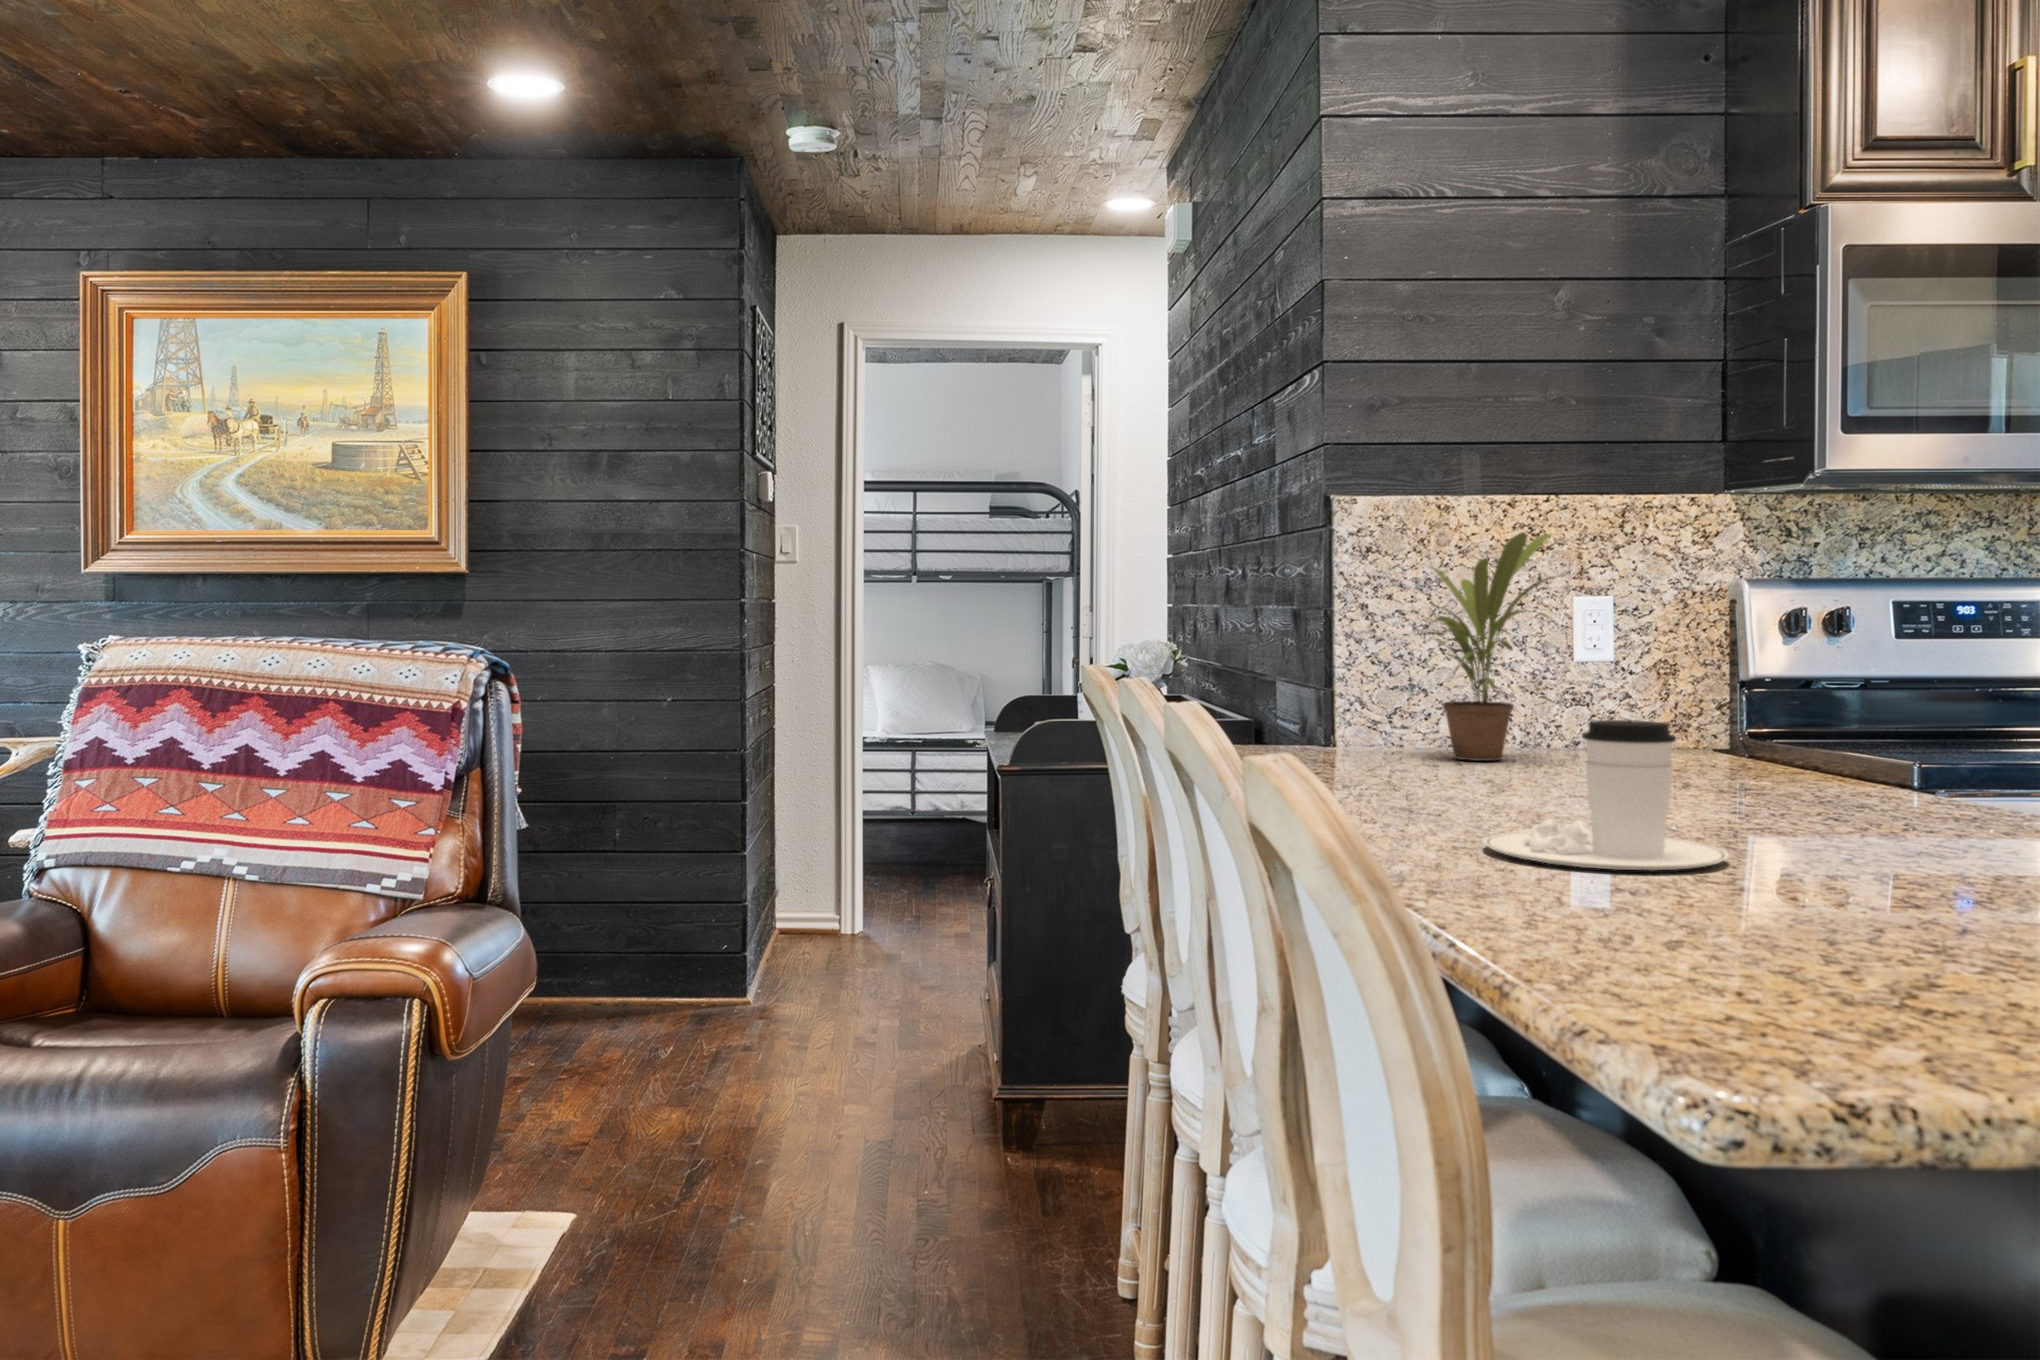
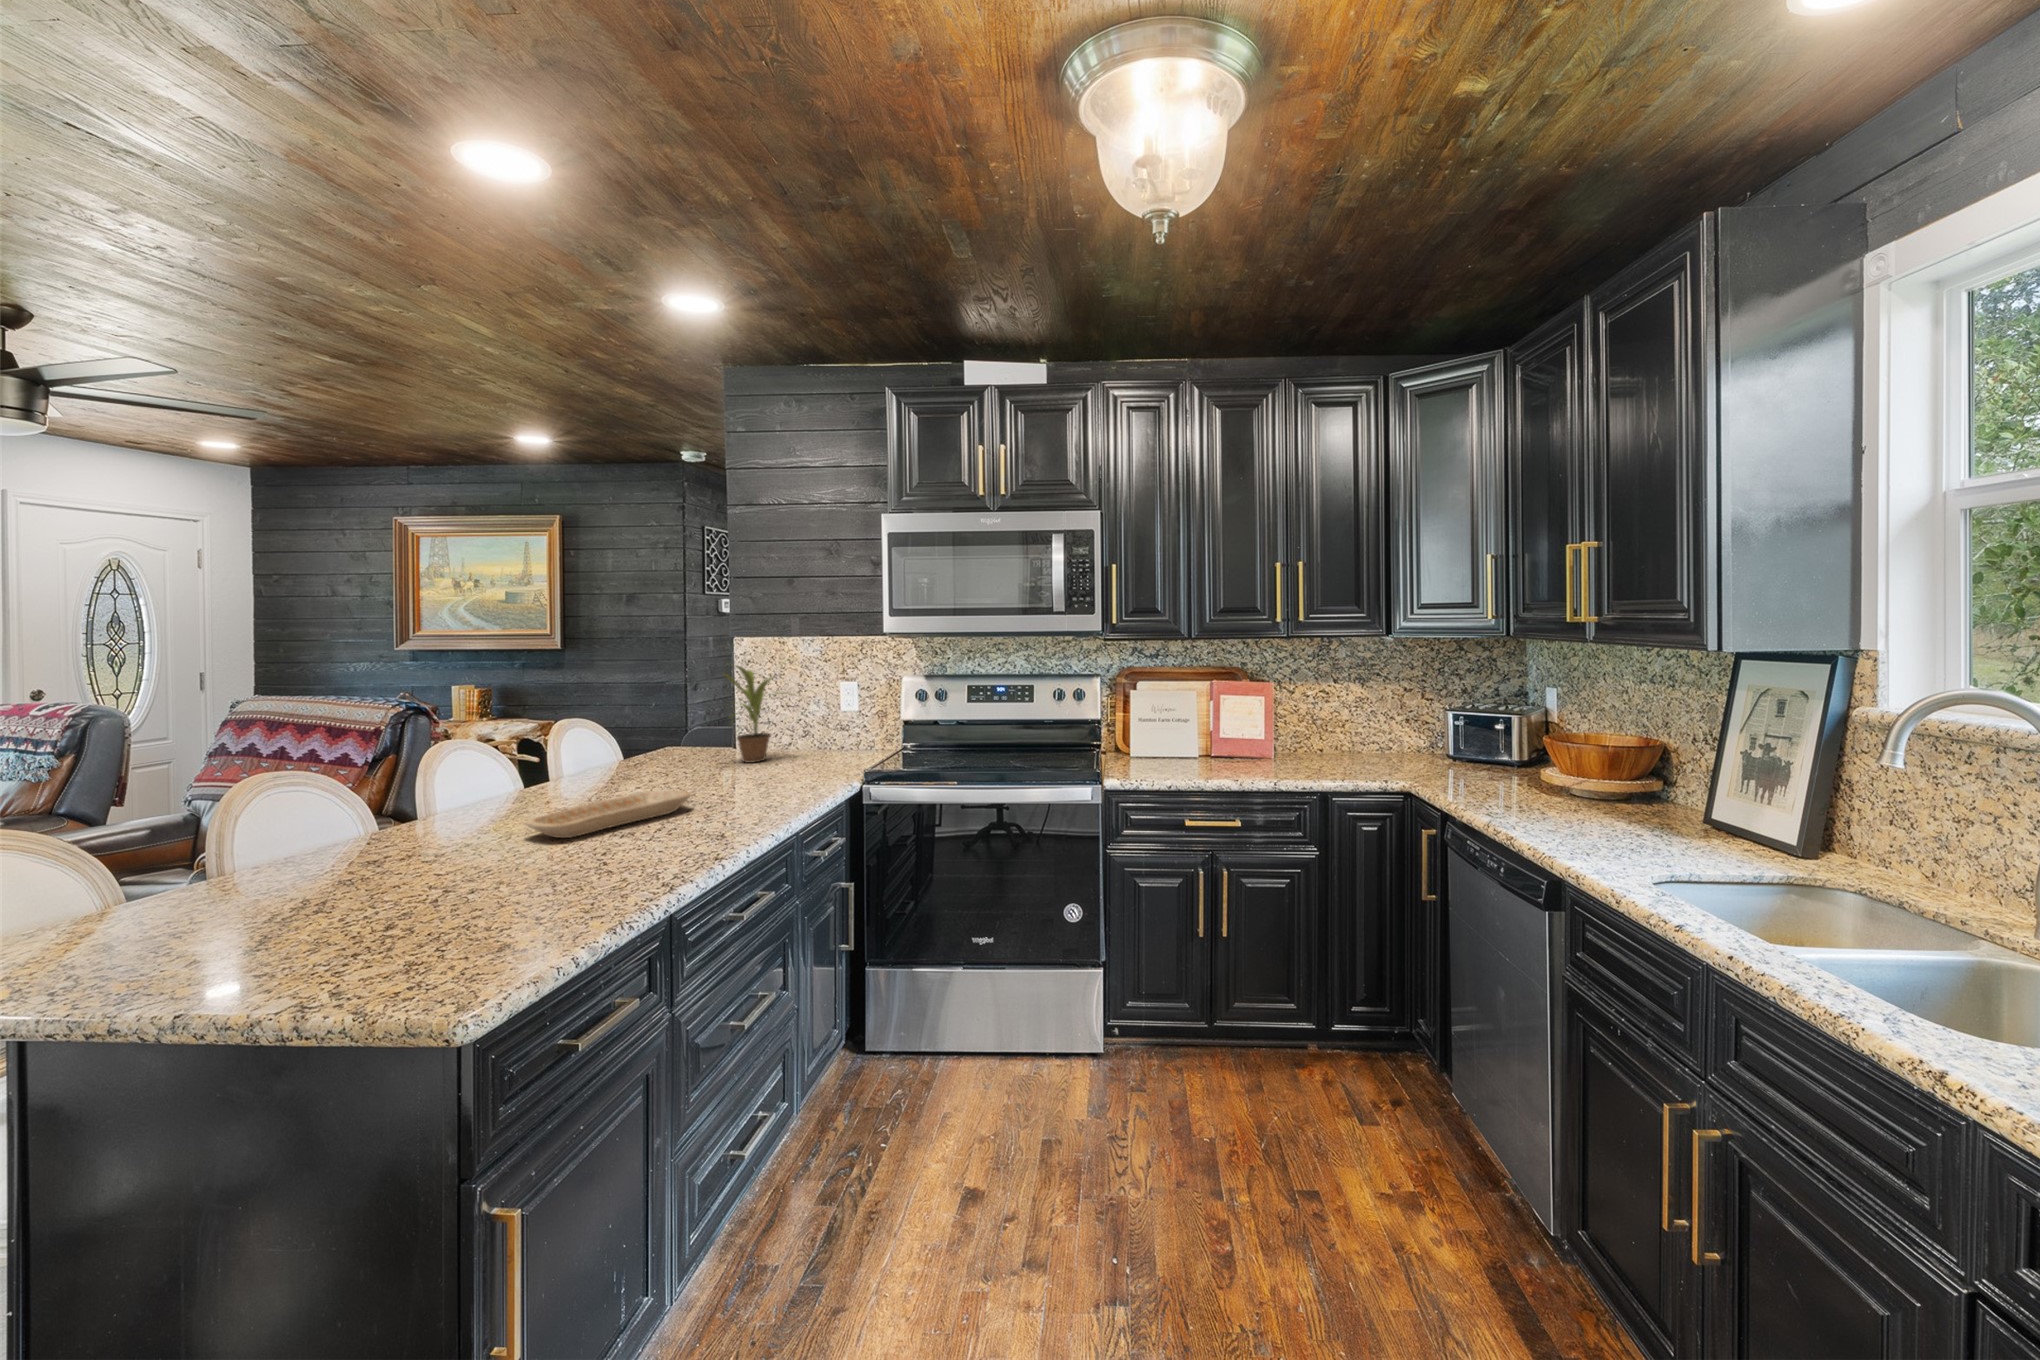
coffee cup: present [1483,720,1729,871] -> none [320,787,461,861]
tray: none [1741,774,1955,843] -> present [526,790,691,838]

